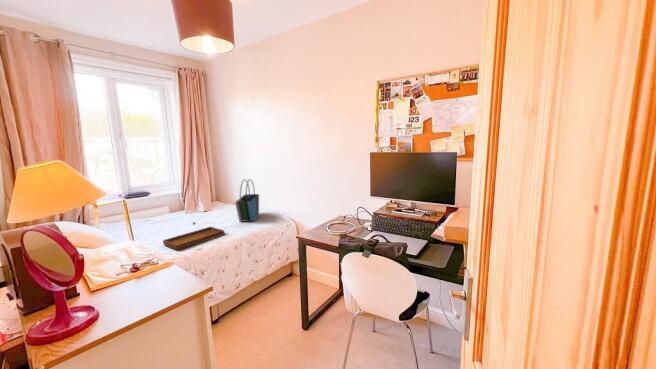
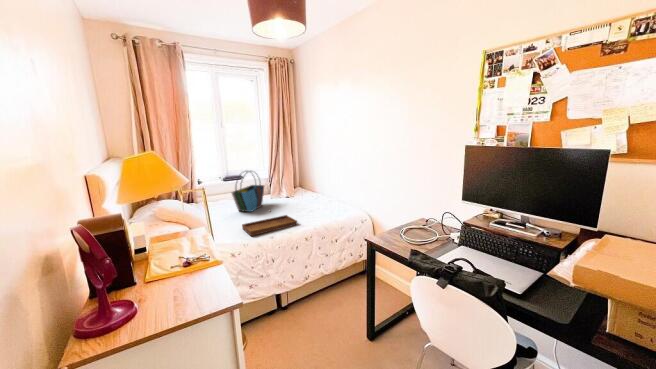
tote bag: present [235,180,259,222] -> present [232,171,264,212]

